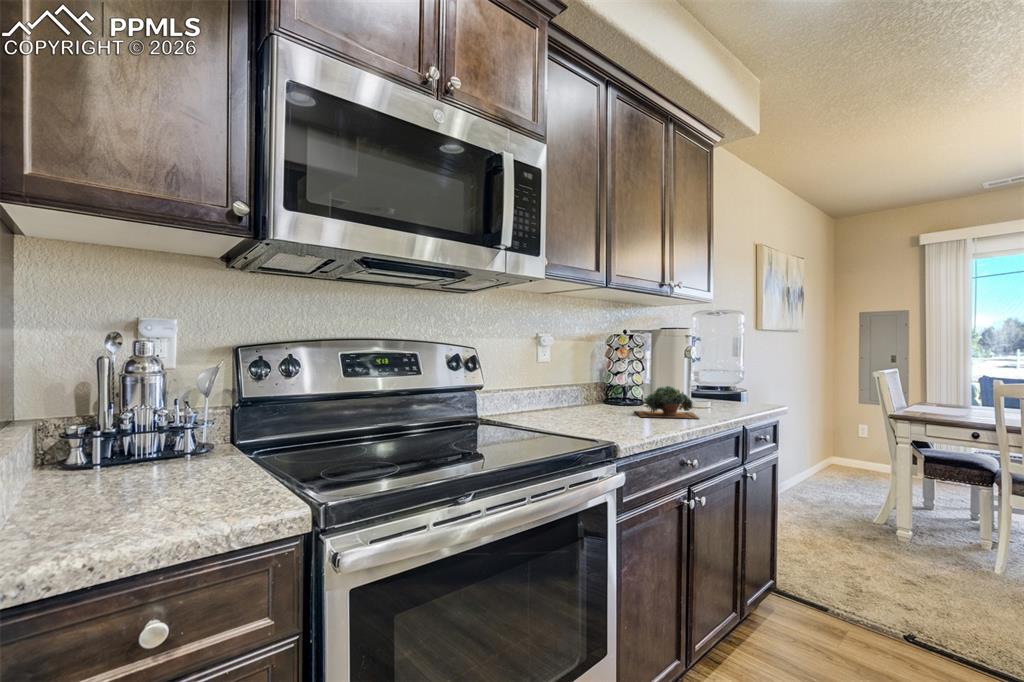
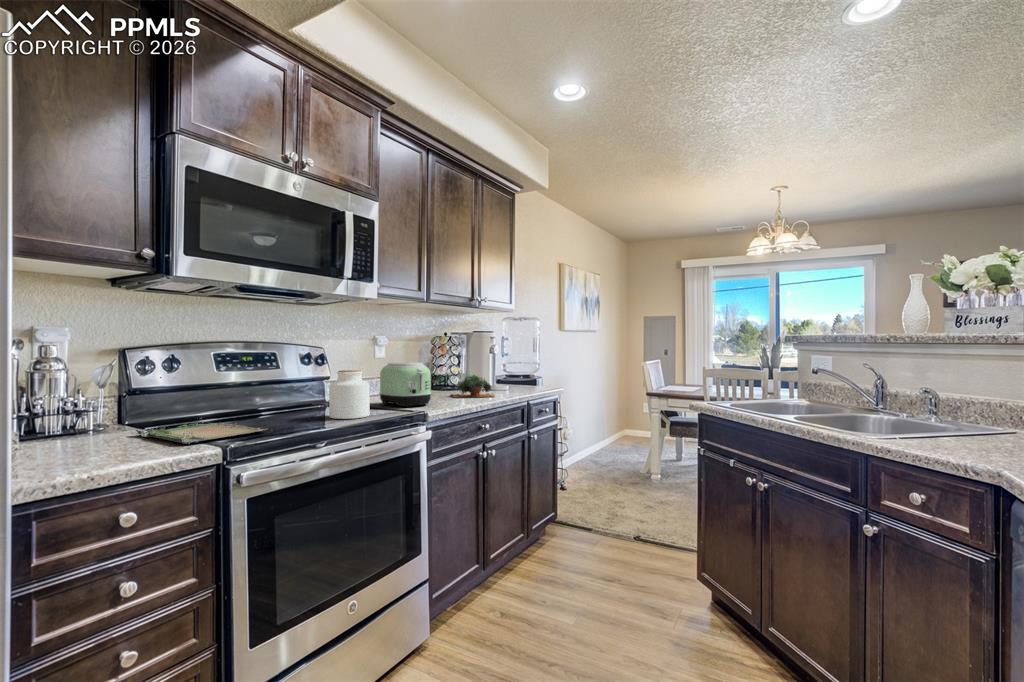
toaster: none [544,368,616,432] -> present [379,362,431,407]
jar: none [479,379,534,451] -> present [329,370,369,419]
tray: none [234,437,392,491] -> present [136,418,267,444]

